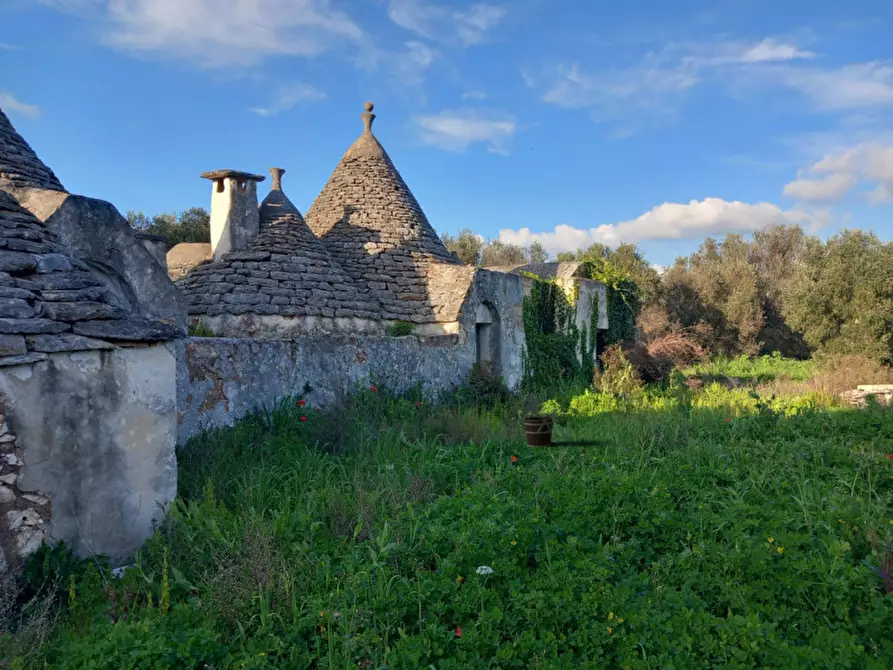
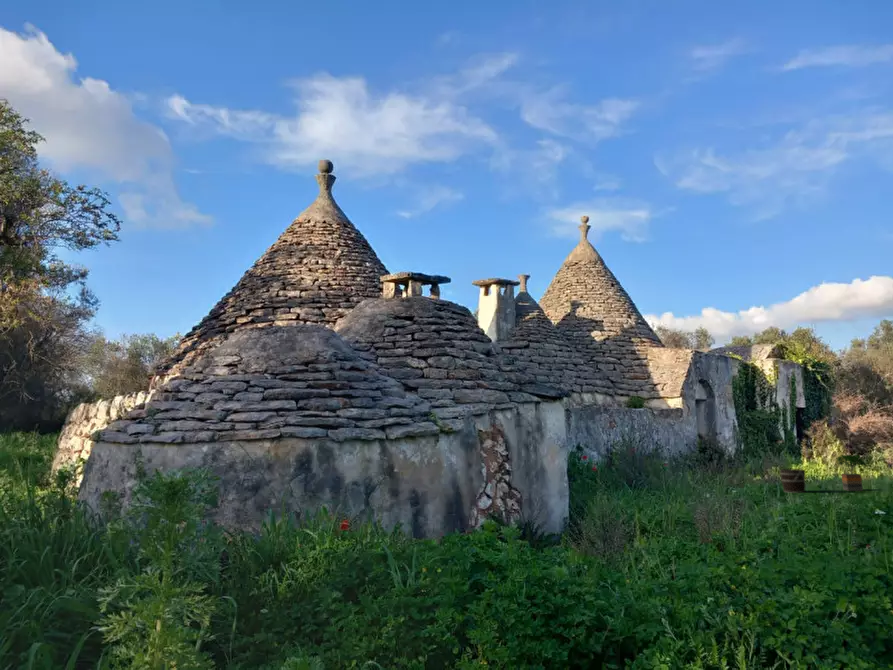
potted tree: none [590,396,622,441] -> present [837,455,866,491]

